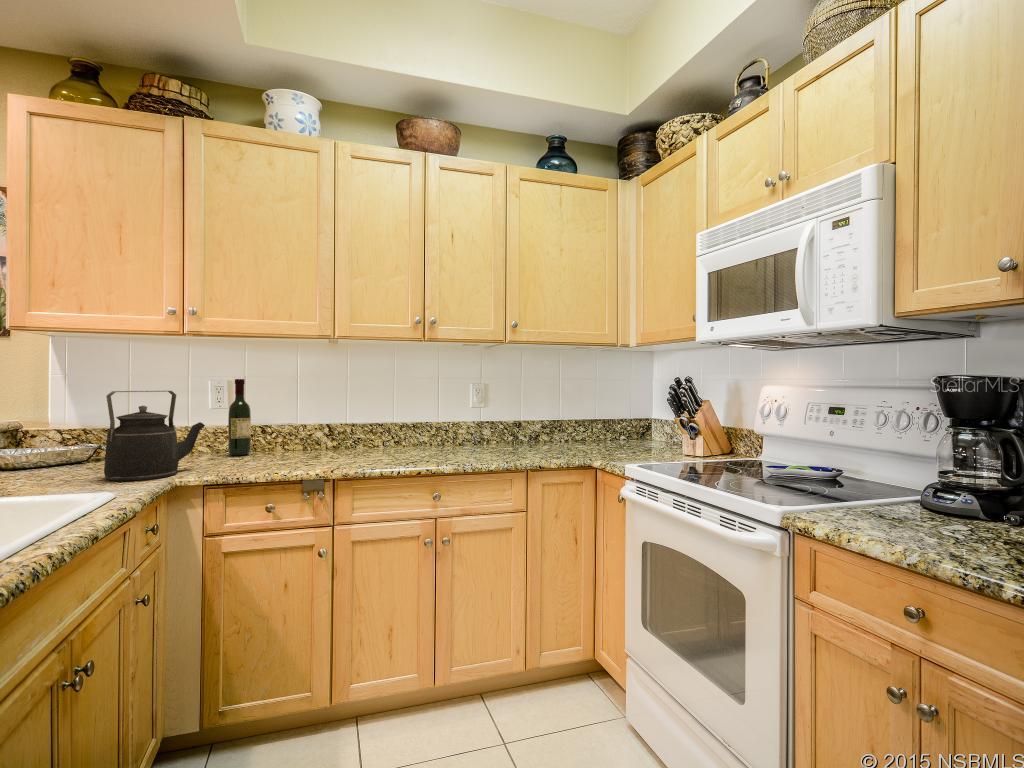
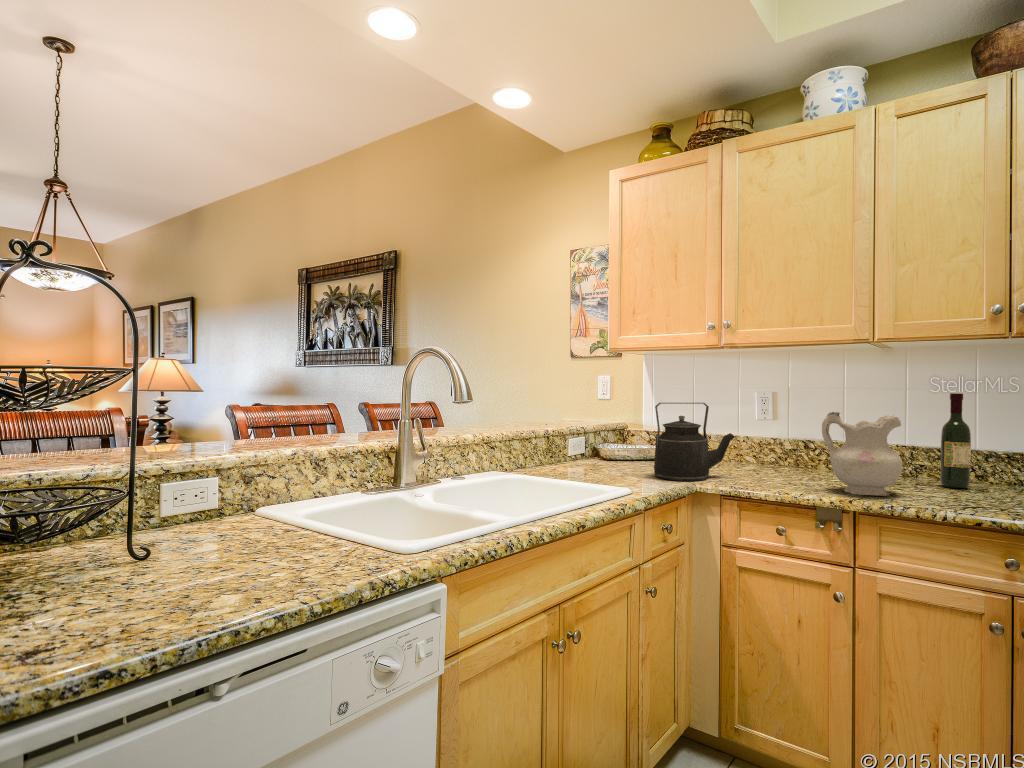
wine bottle: present [228,379,251,456] -> present [940,393,971,488]
ceramic pitcher: none [300,394,363,464] -> present [822,412,903,496]

